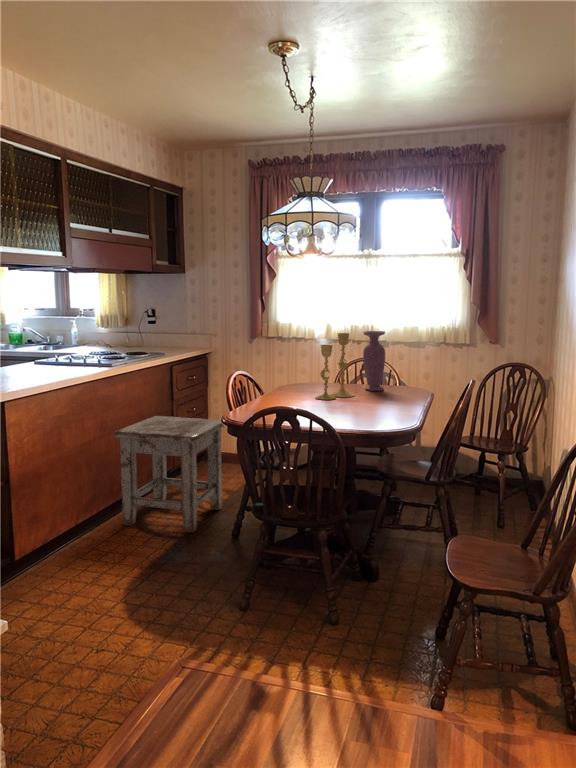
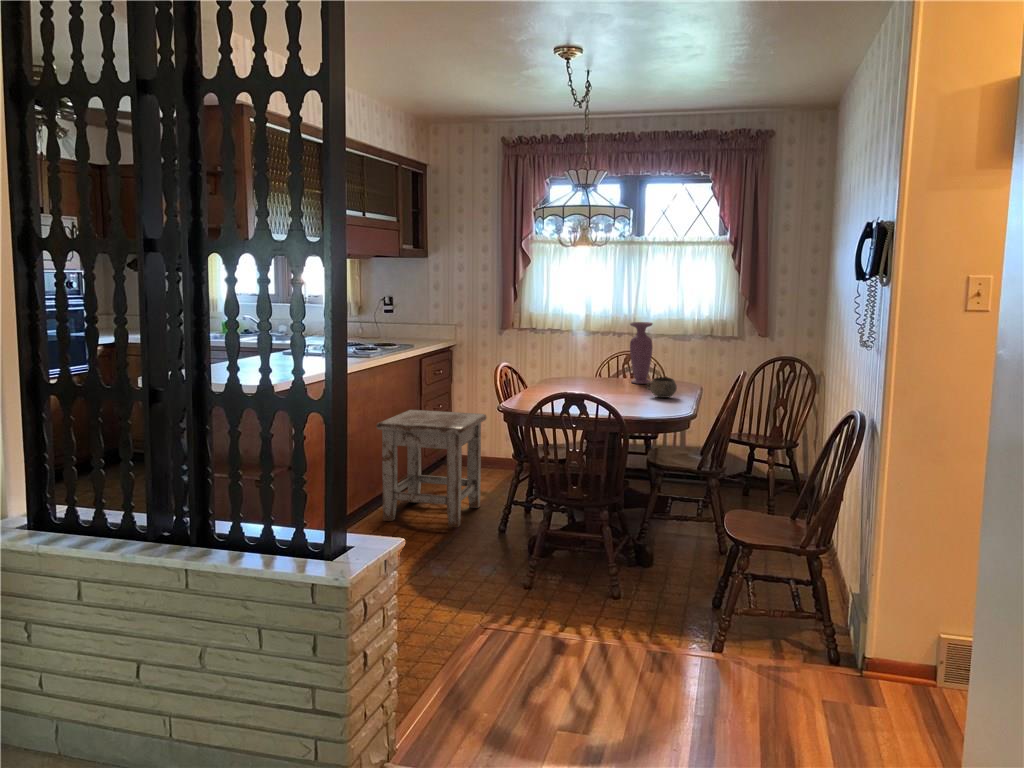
candlestick: present [315,333,355,400] -> none [583,324,623,391]
decorative bowl: none [375,386,405,407] -> present [647,377,677,398]

